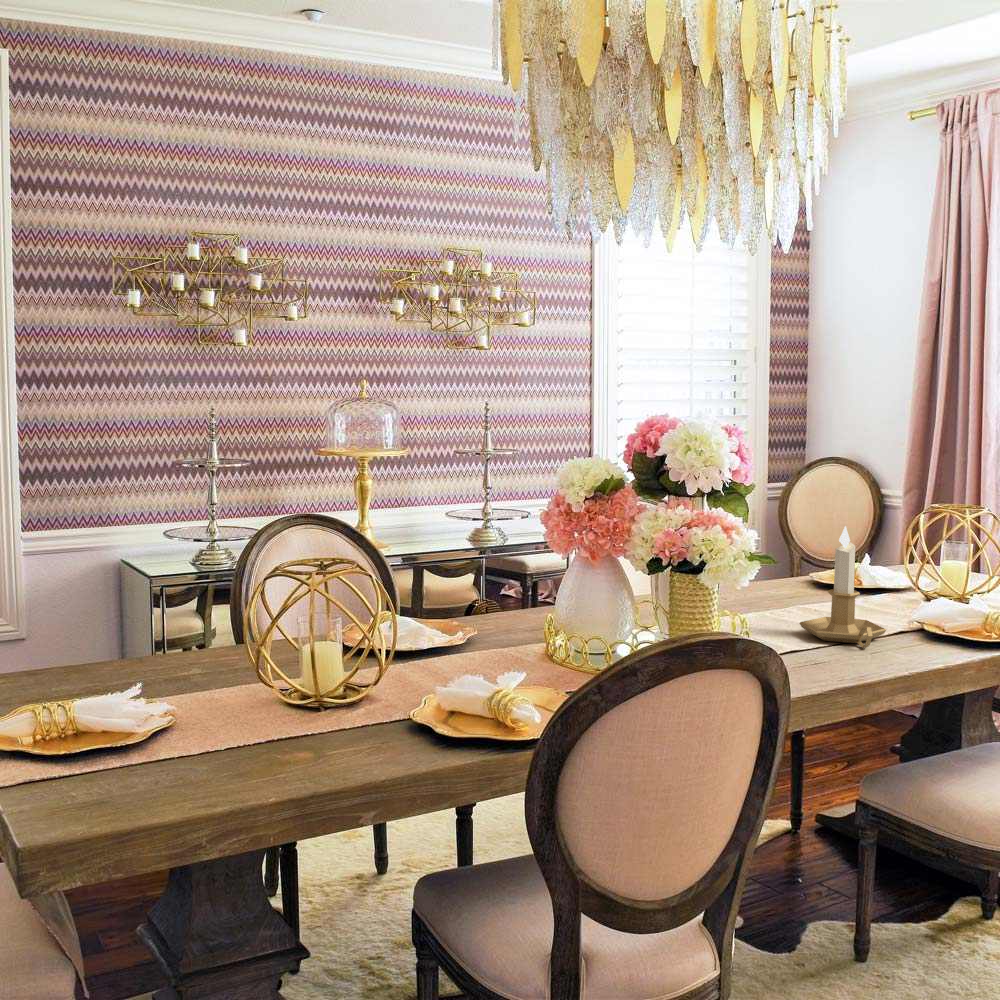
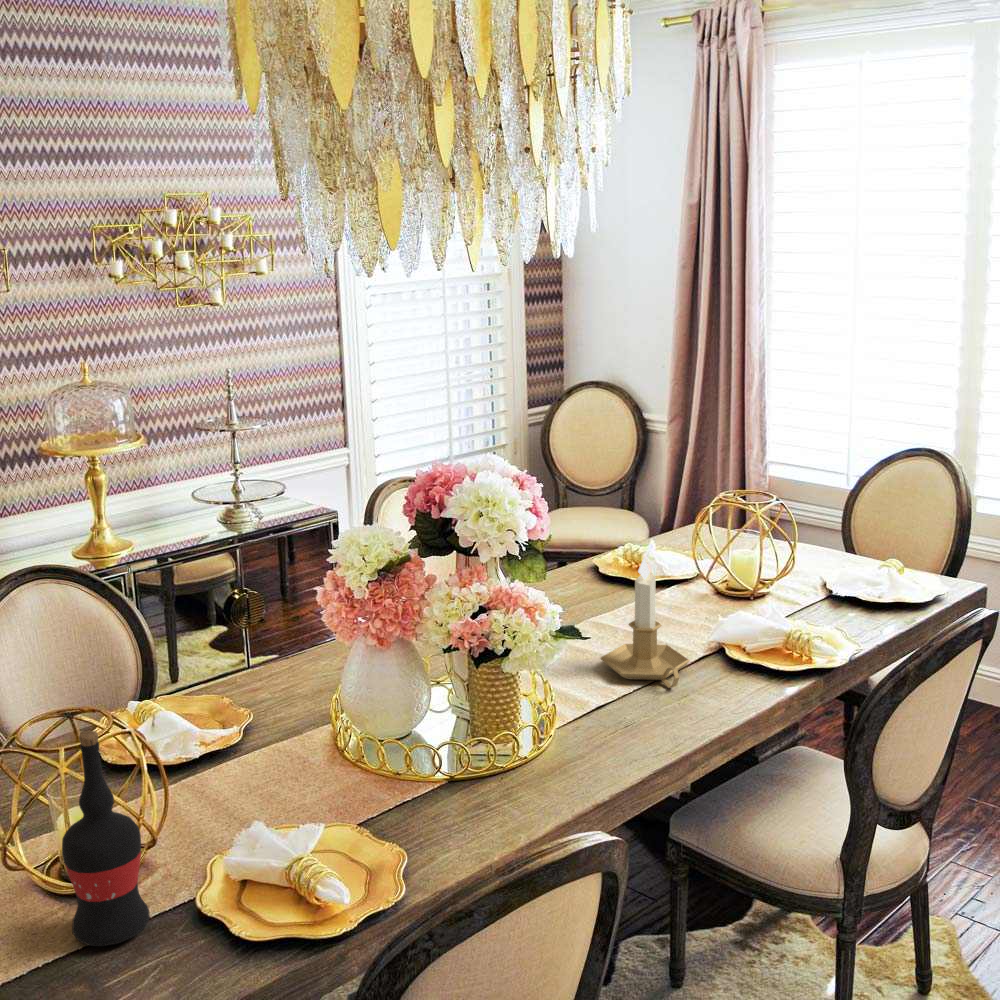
wine bottle: none [312,548,376,731] -> present [62,731,150,946]

